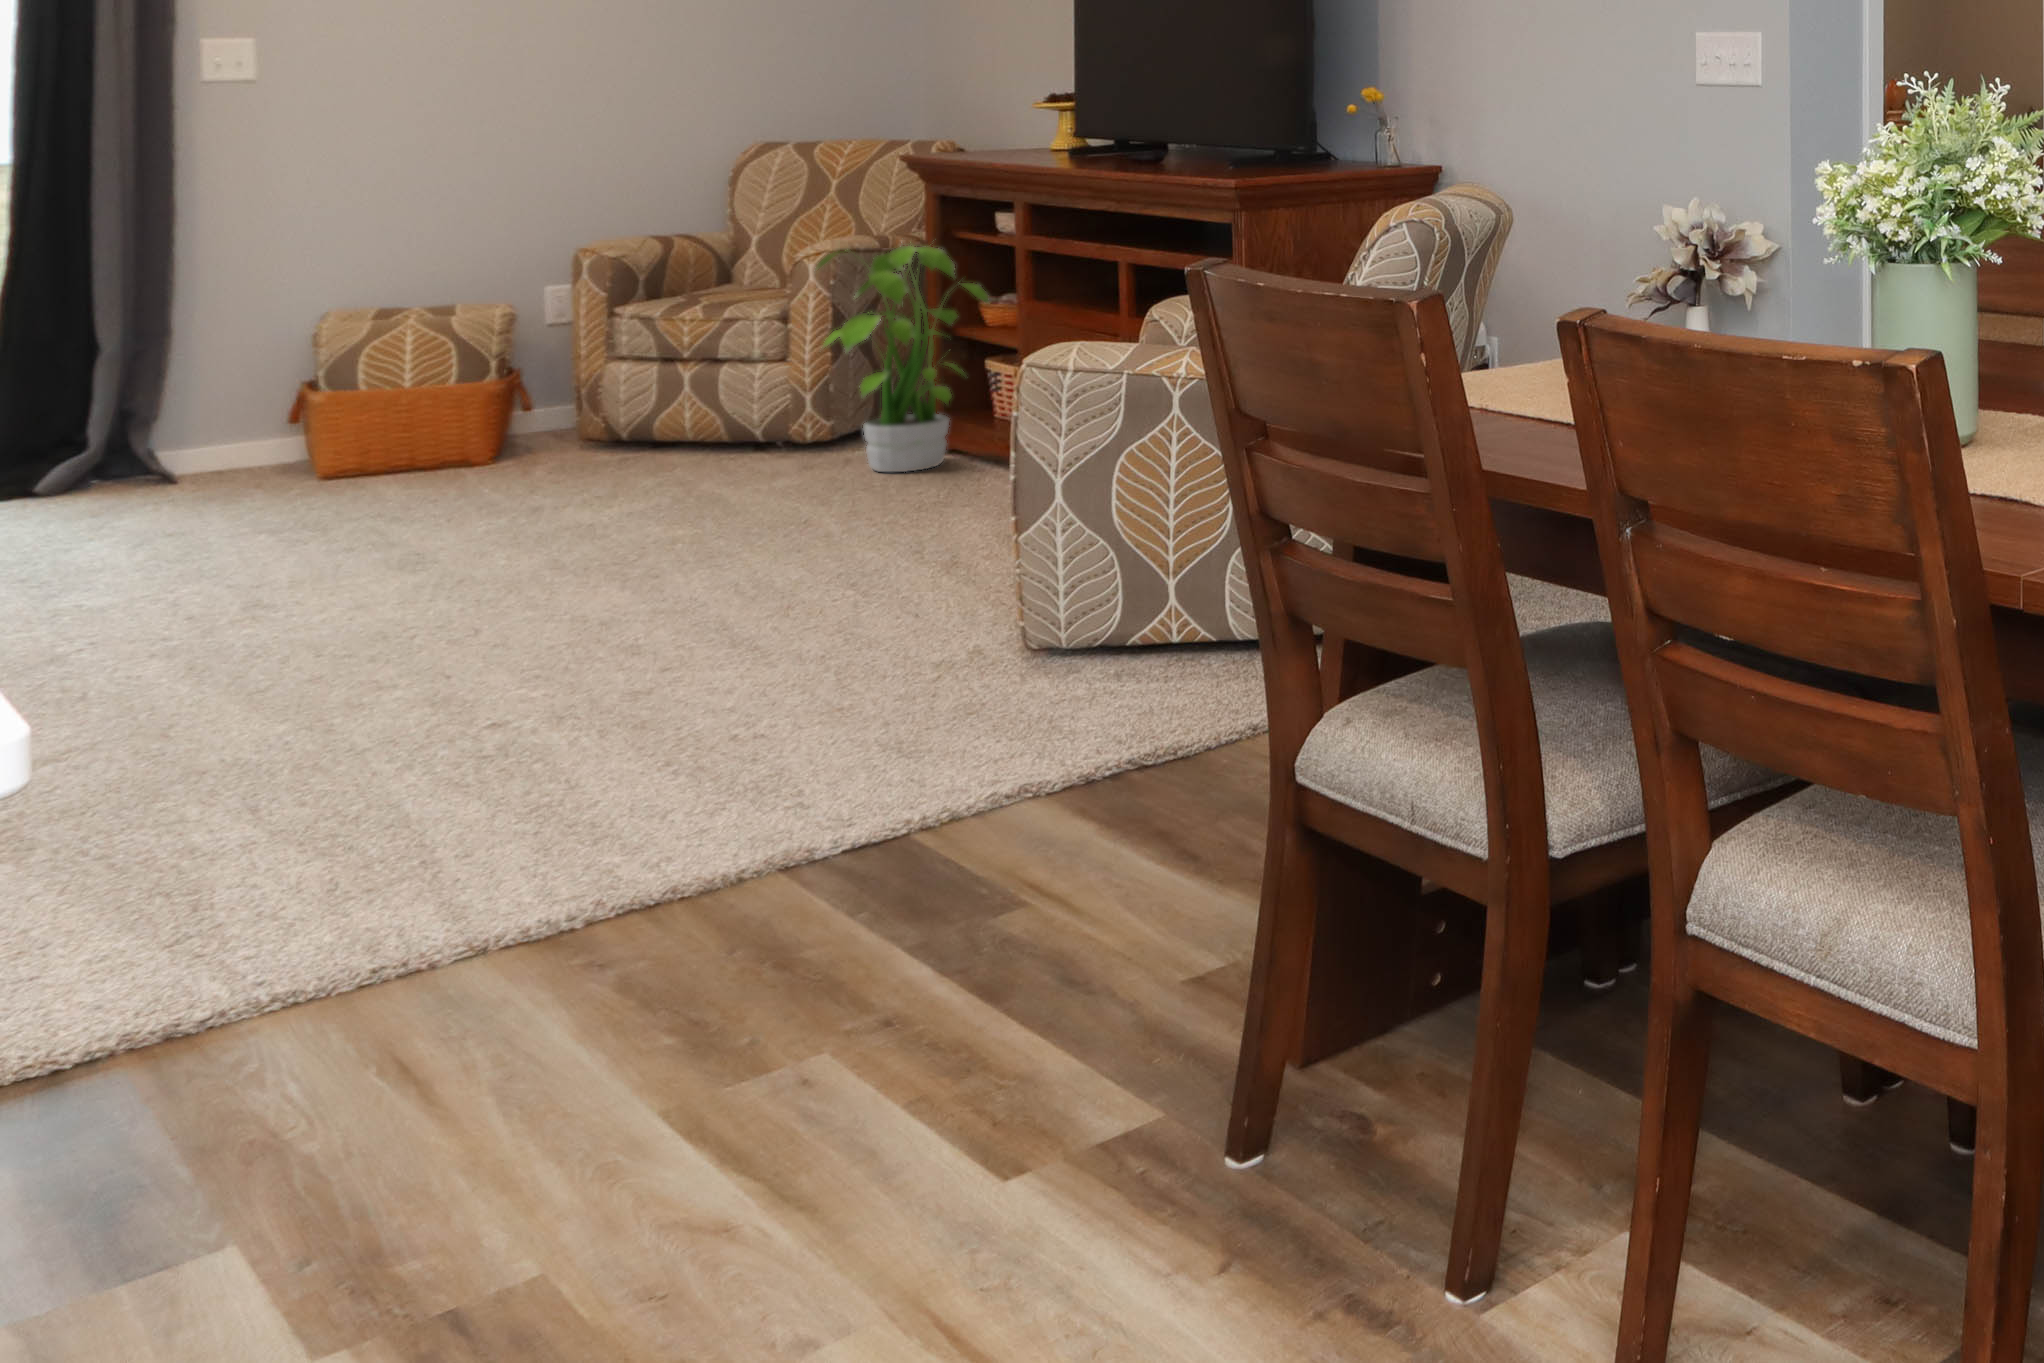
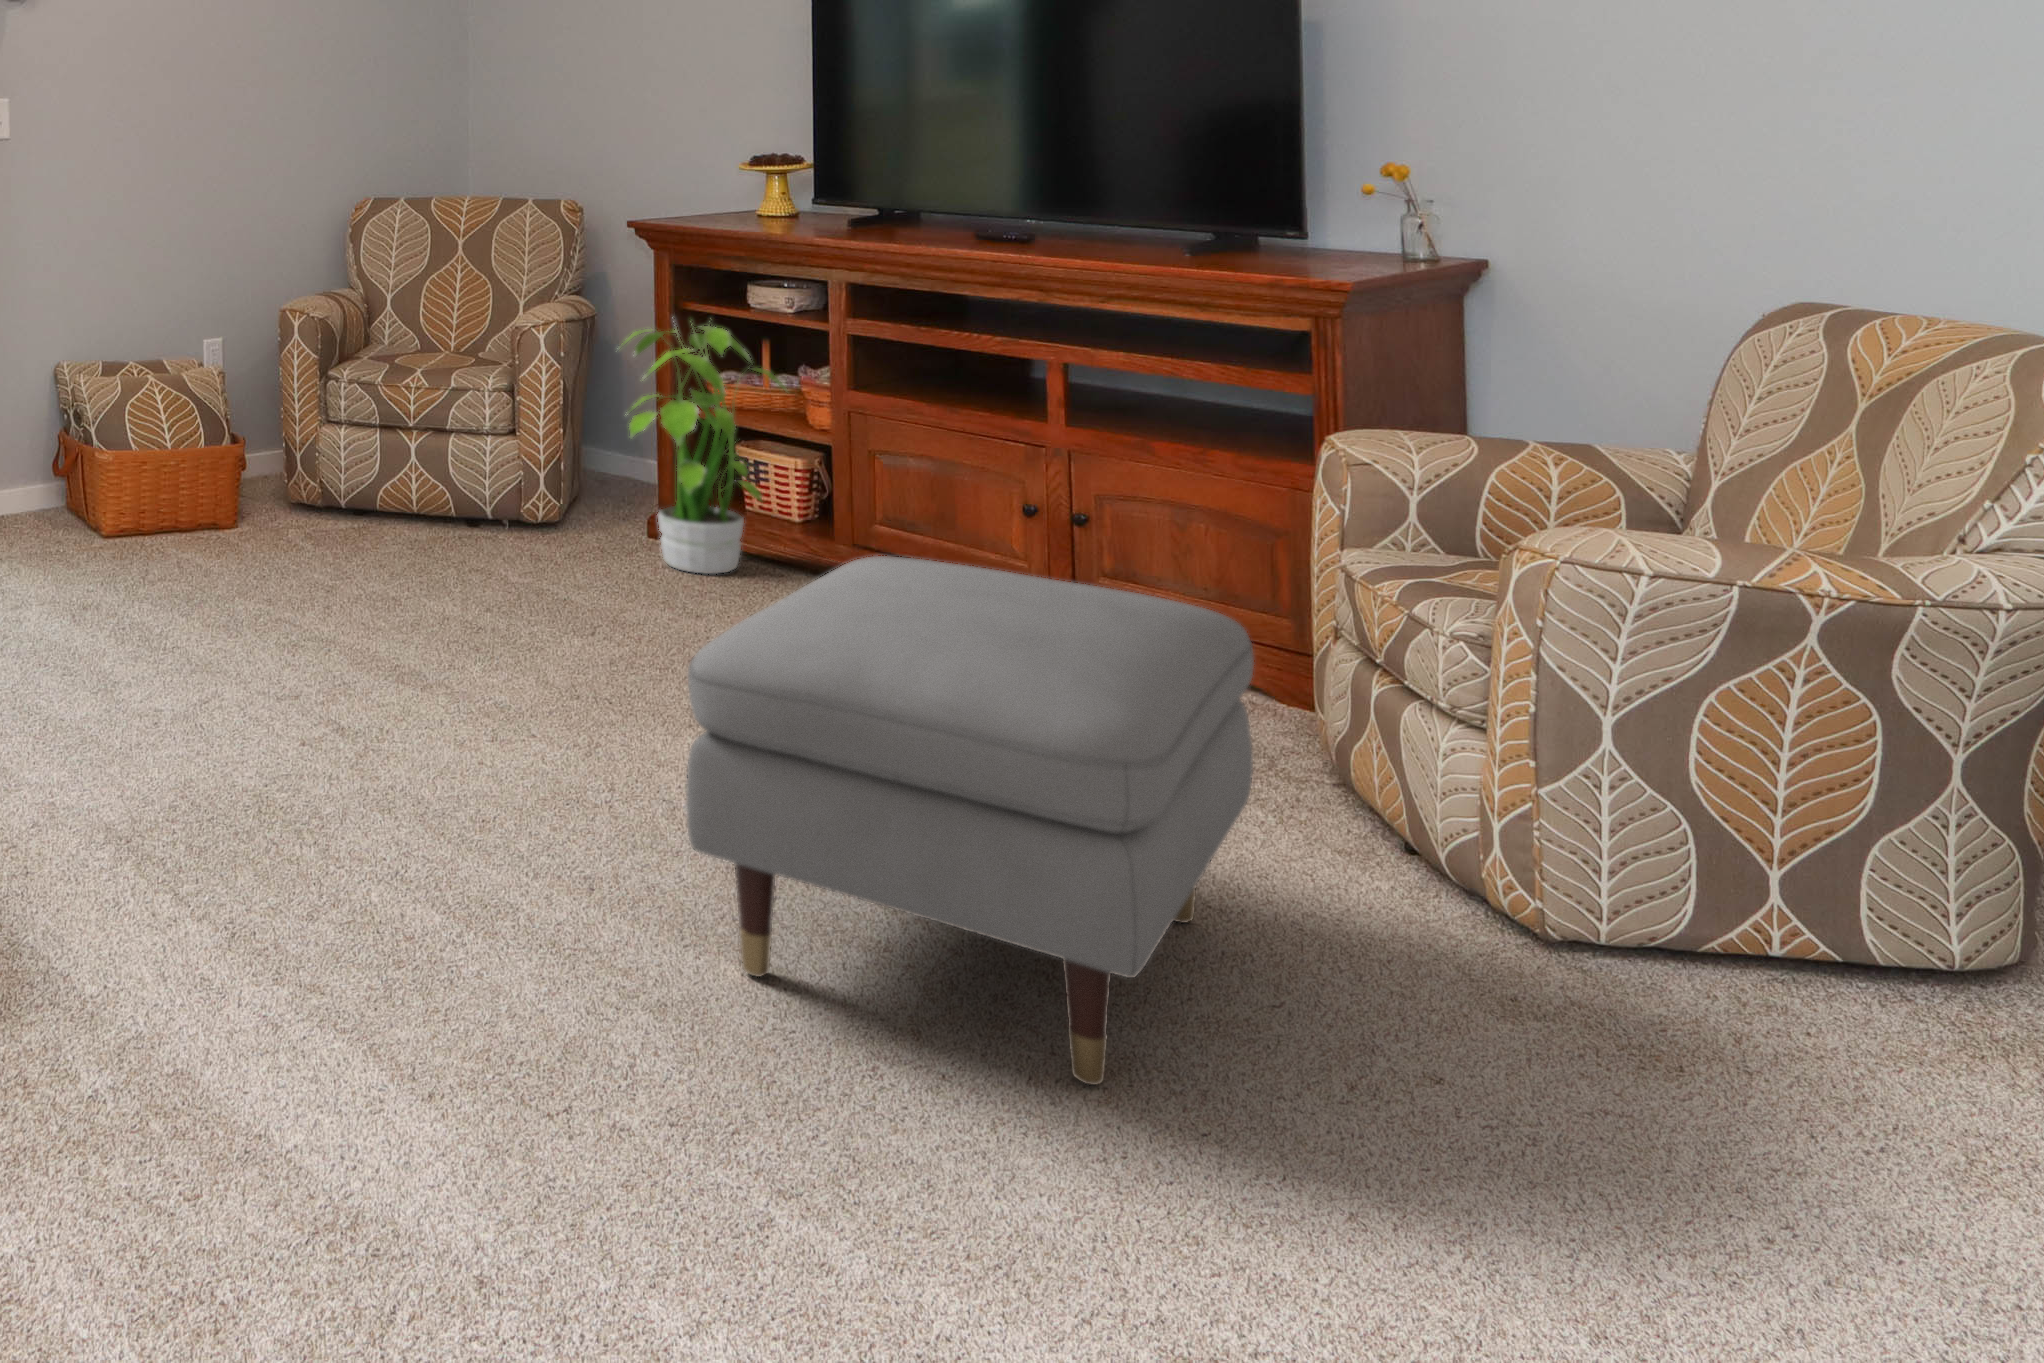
ottoman: none [227,406,831,760] -> present [686,556,1254,1085]

